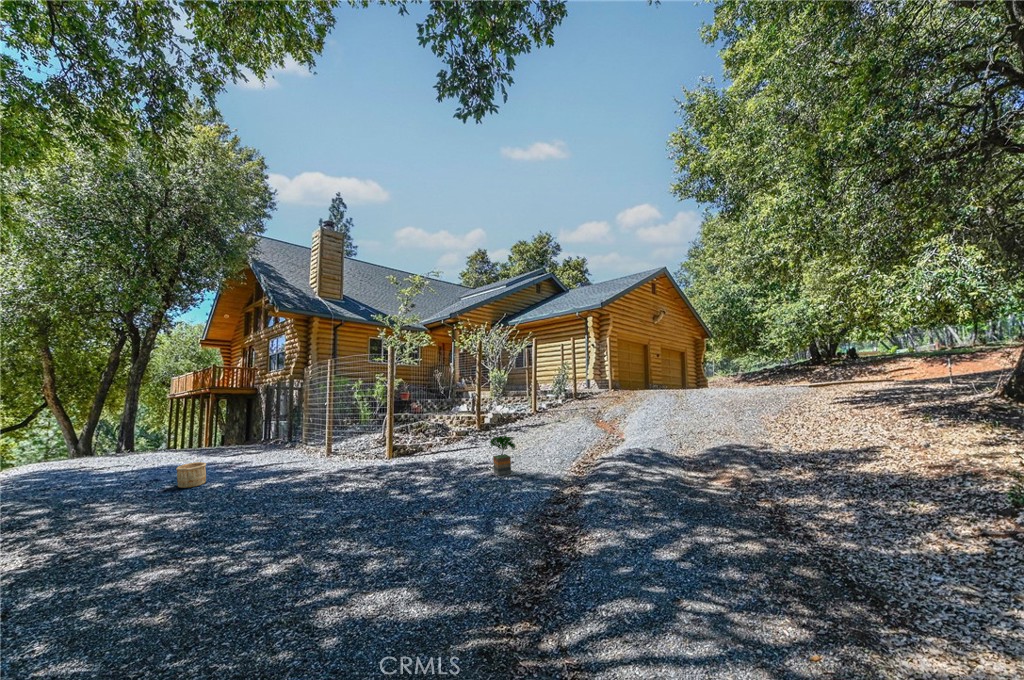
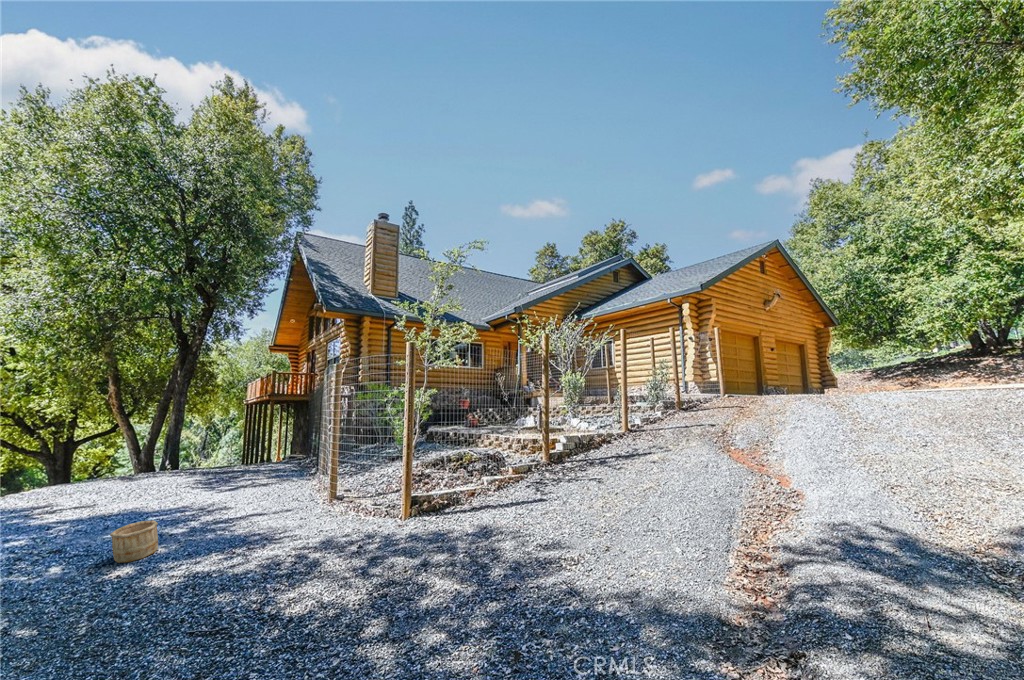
potted tree: present [490,436,515,475] -> none [567,495,616,571]

